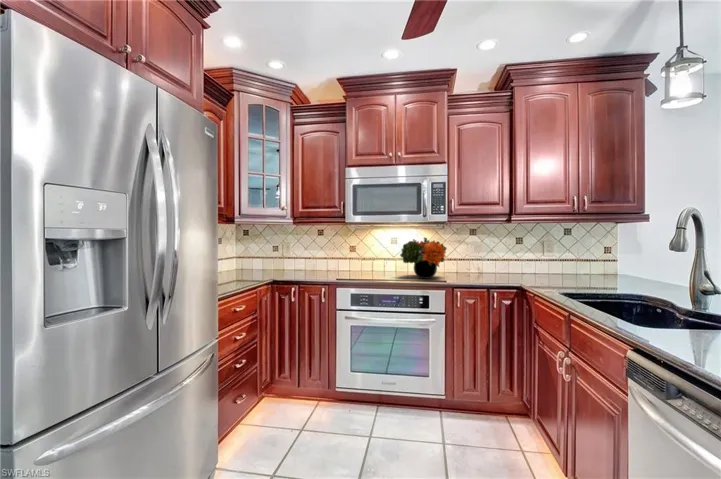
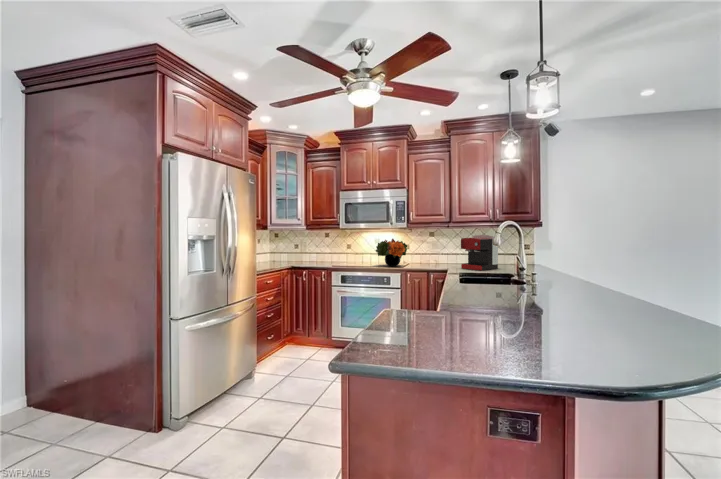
coffee maker: none [531,232,585,285] -> present [461,235,498,270]

